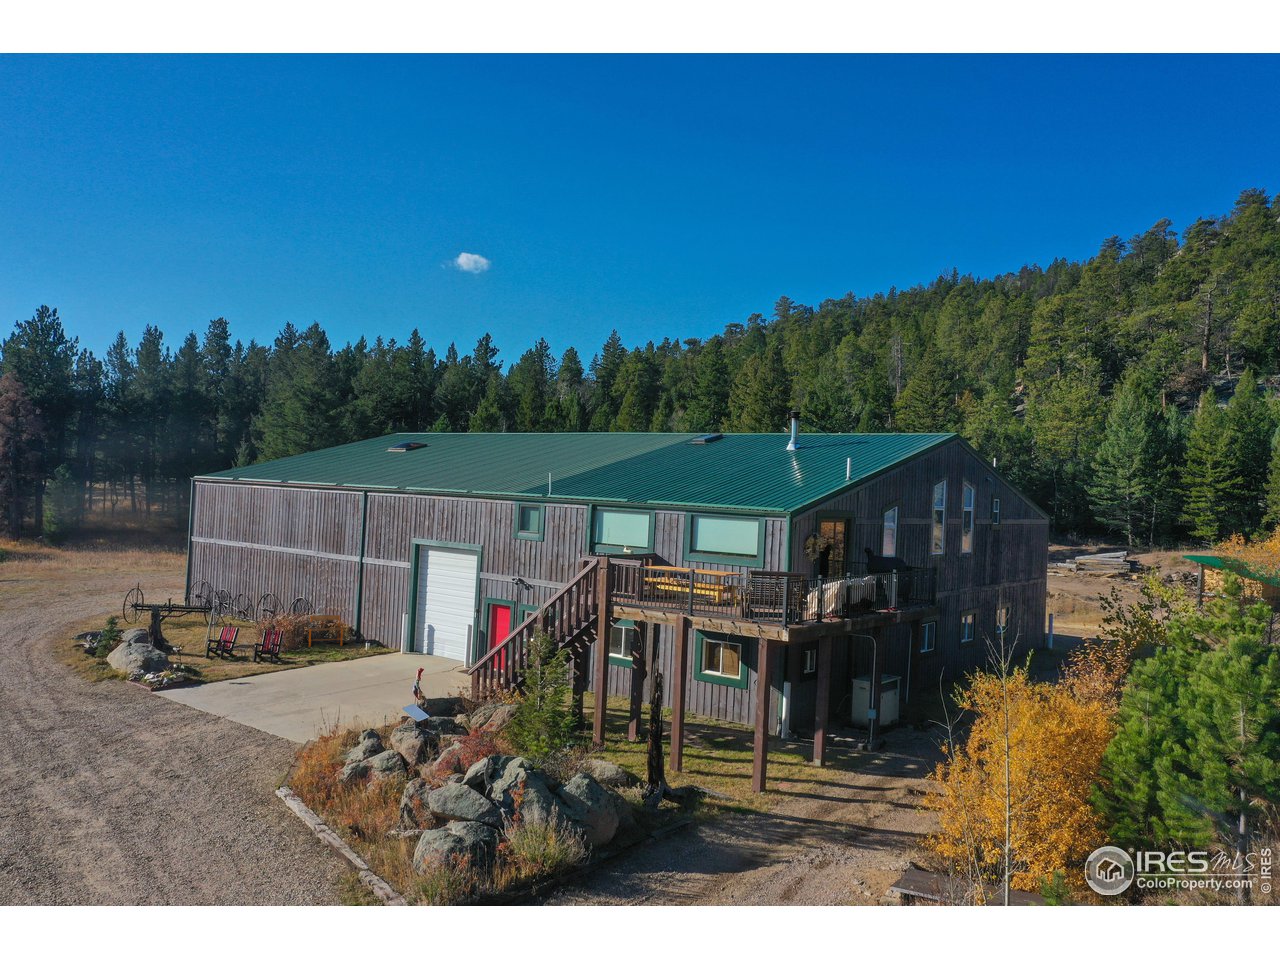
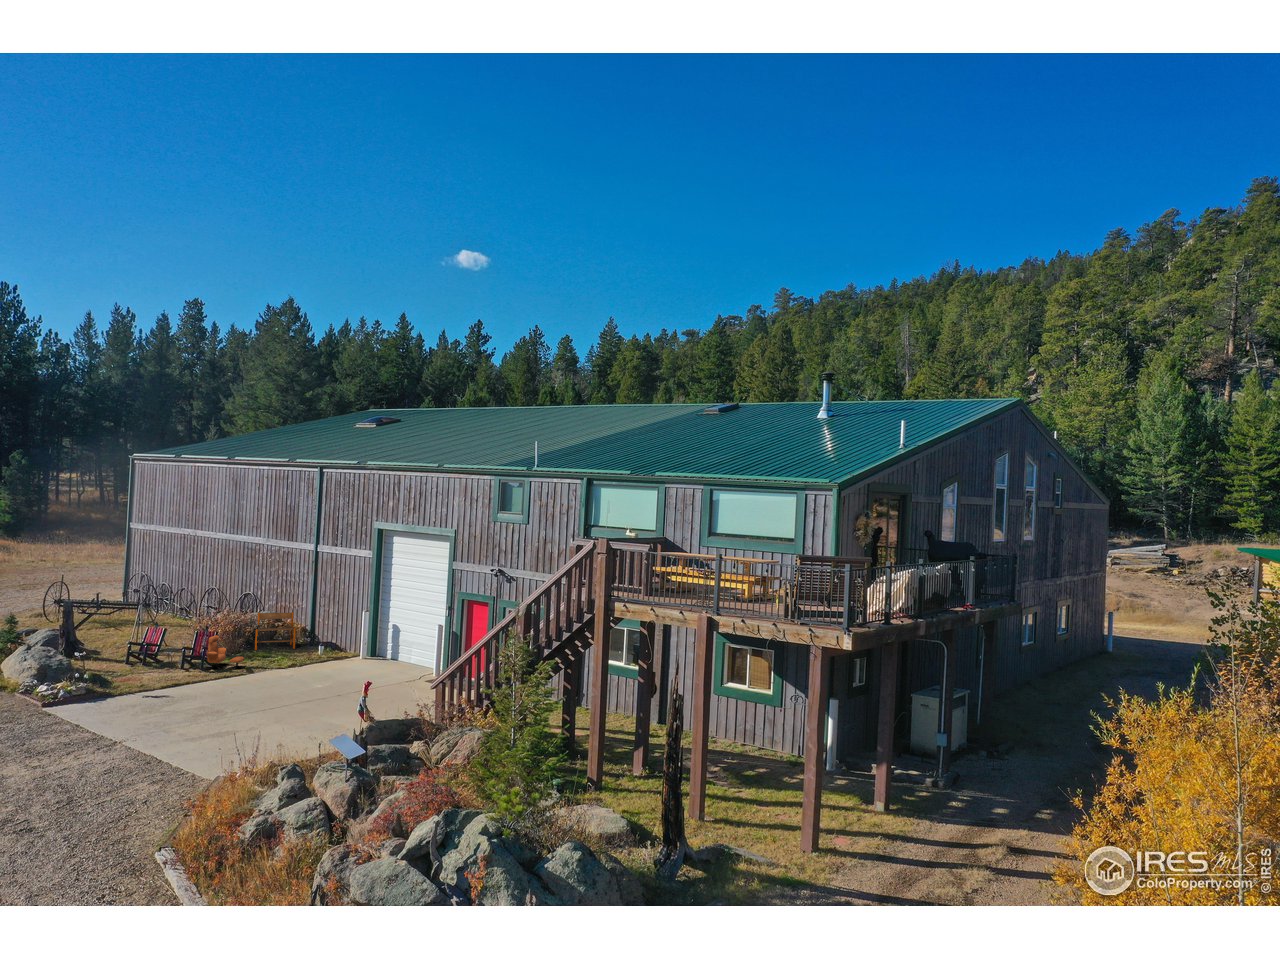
lounge chair: none [274,634,305,663] -> present [207,635,244,670]

